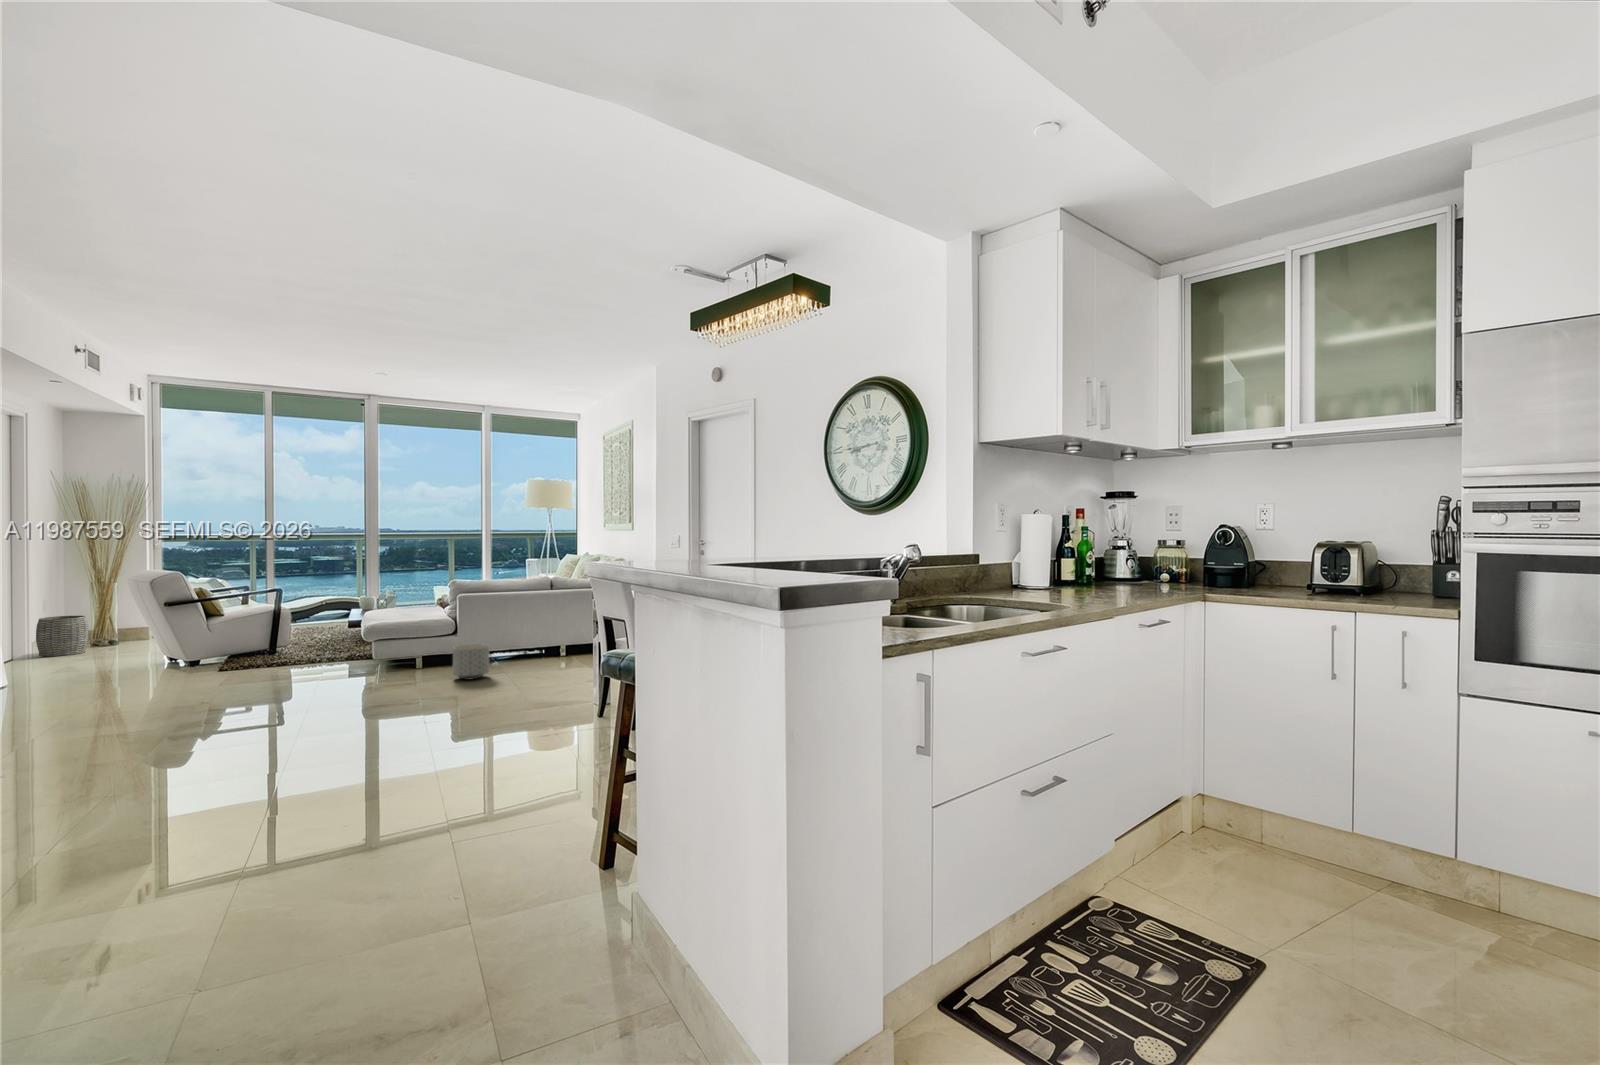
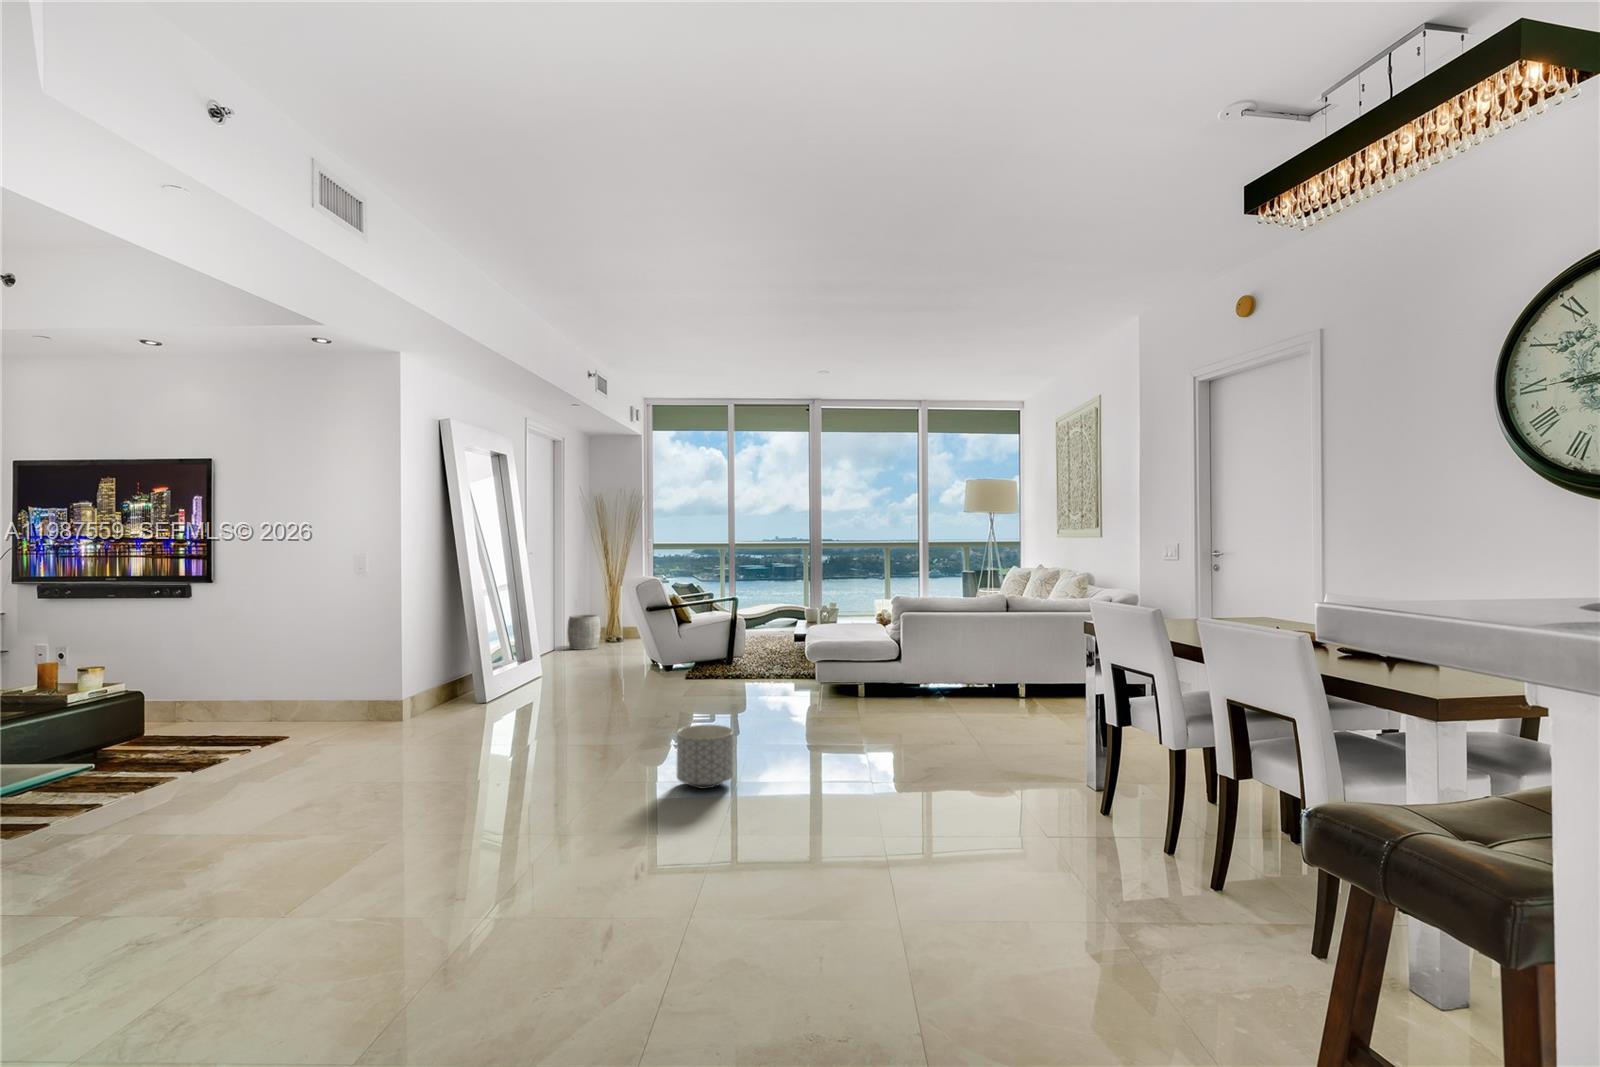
planter: present [453,644,489,680] -> present [677,725,733,789]

